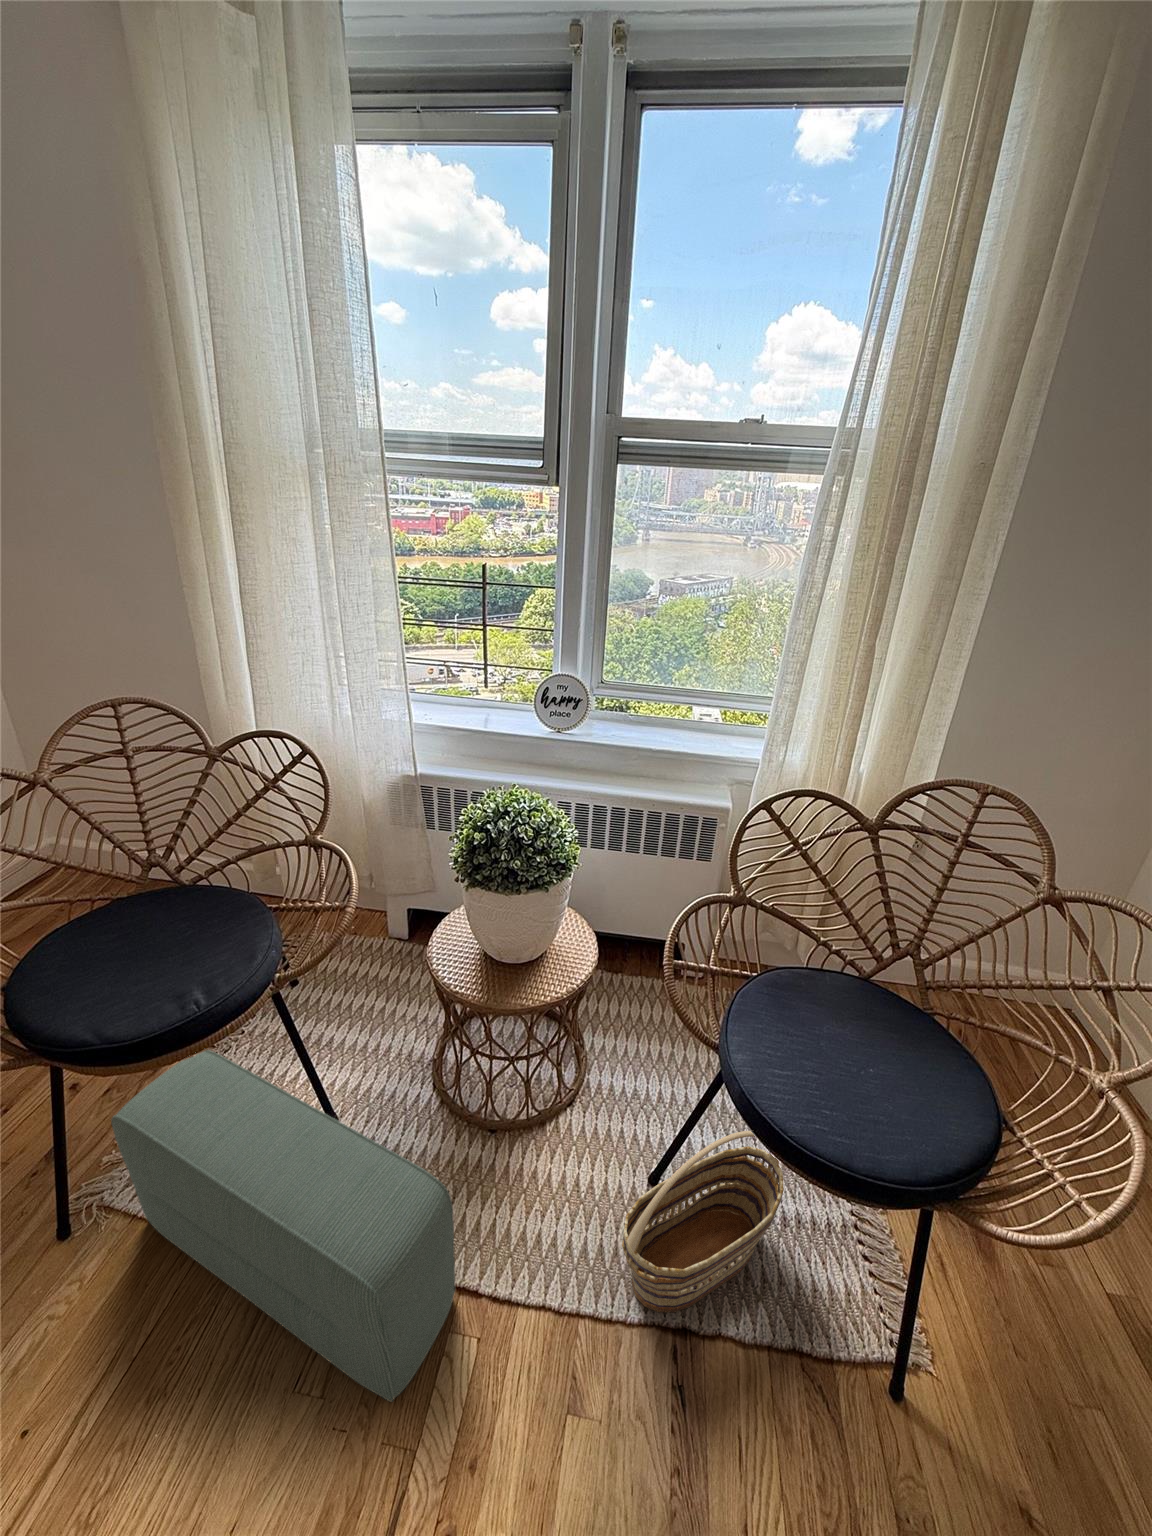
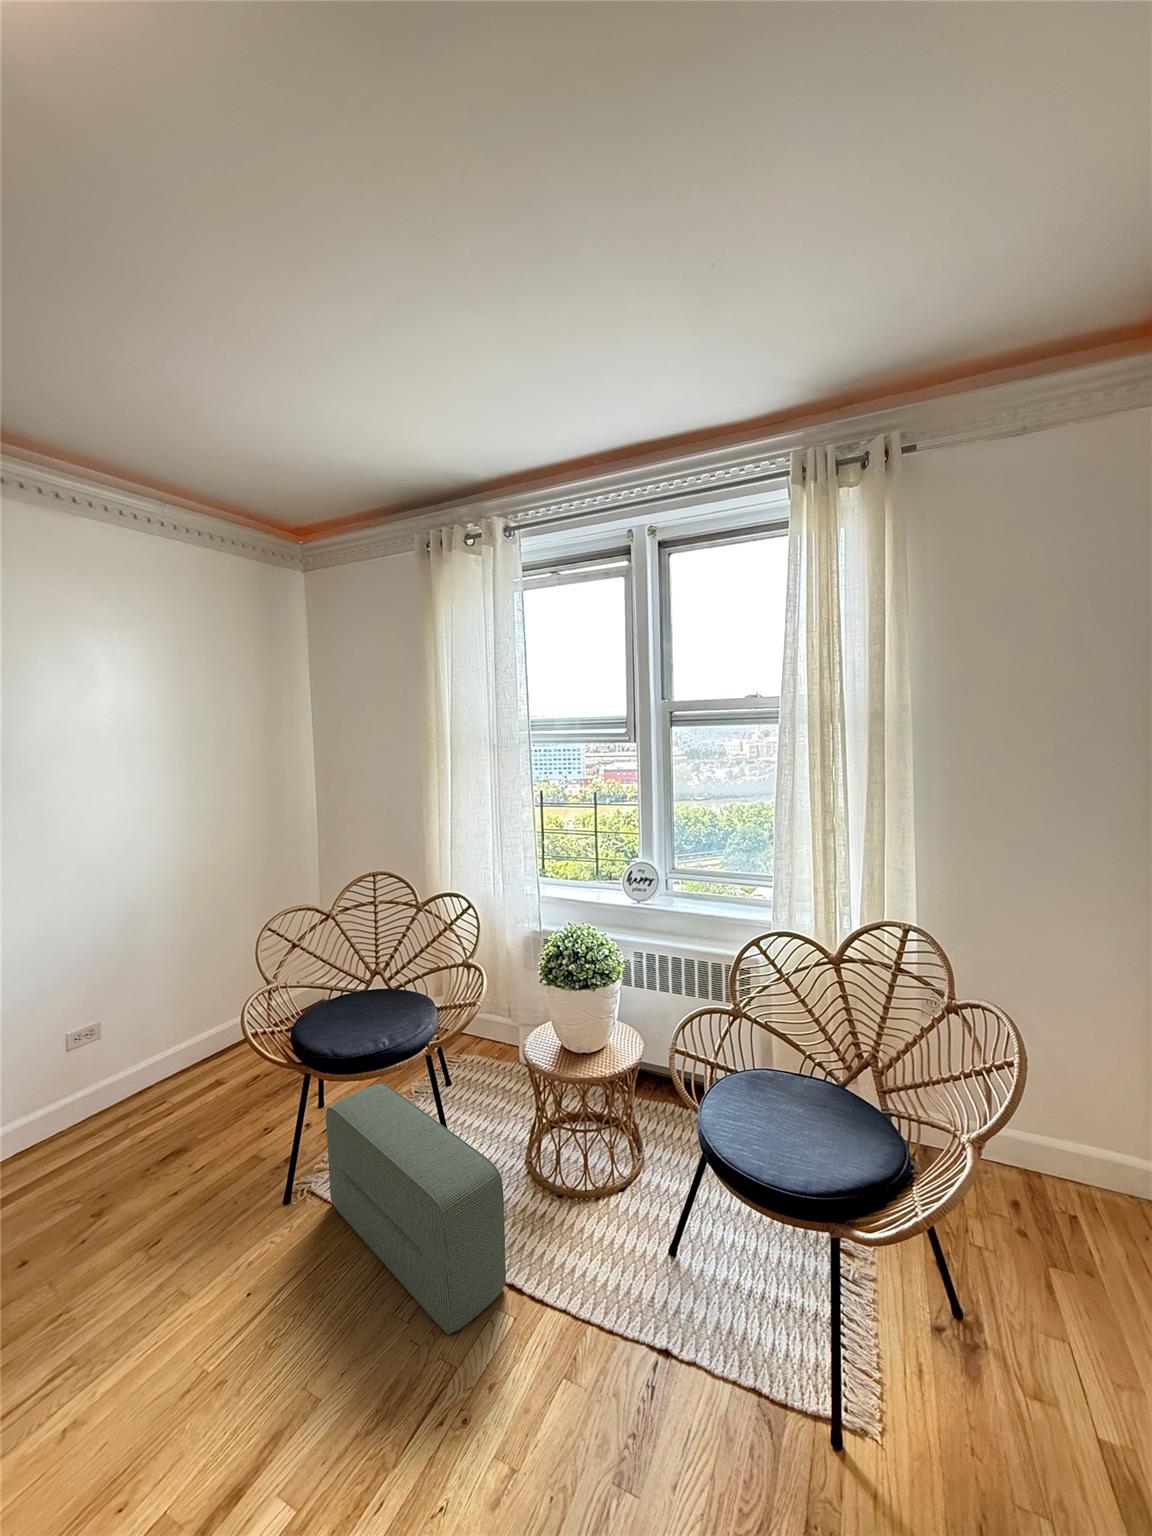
basket: present [622,1131,784,1312] -> none [621,1175,761,1340]

